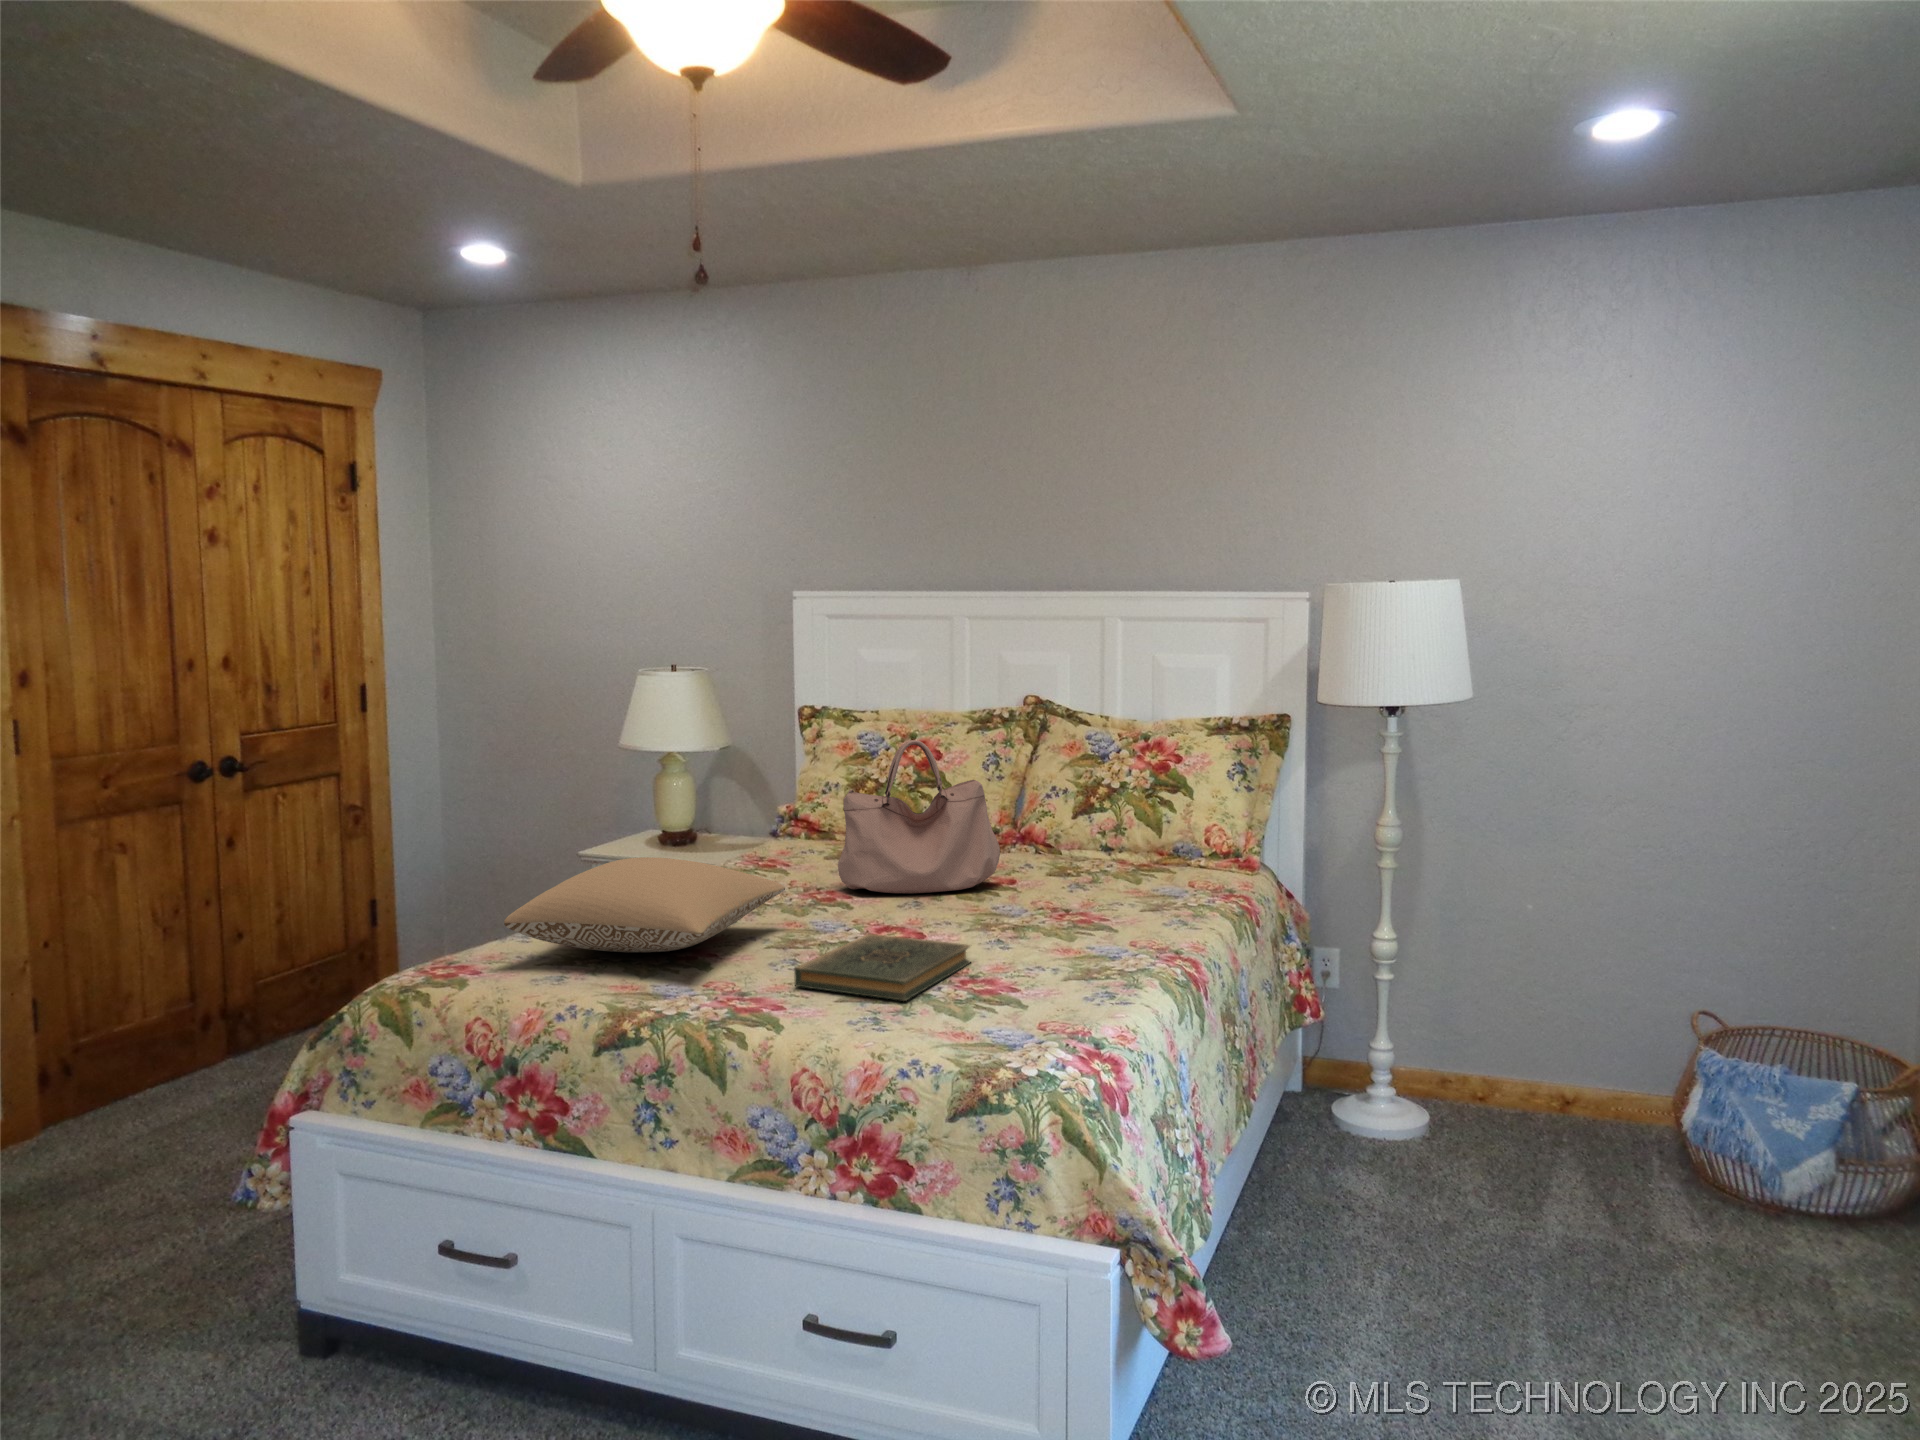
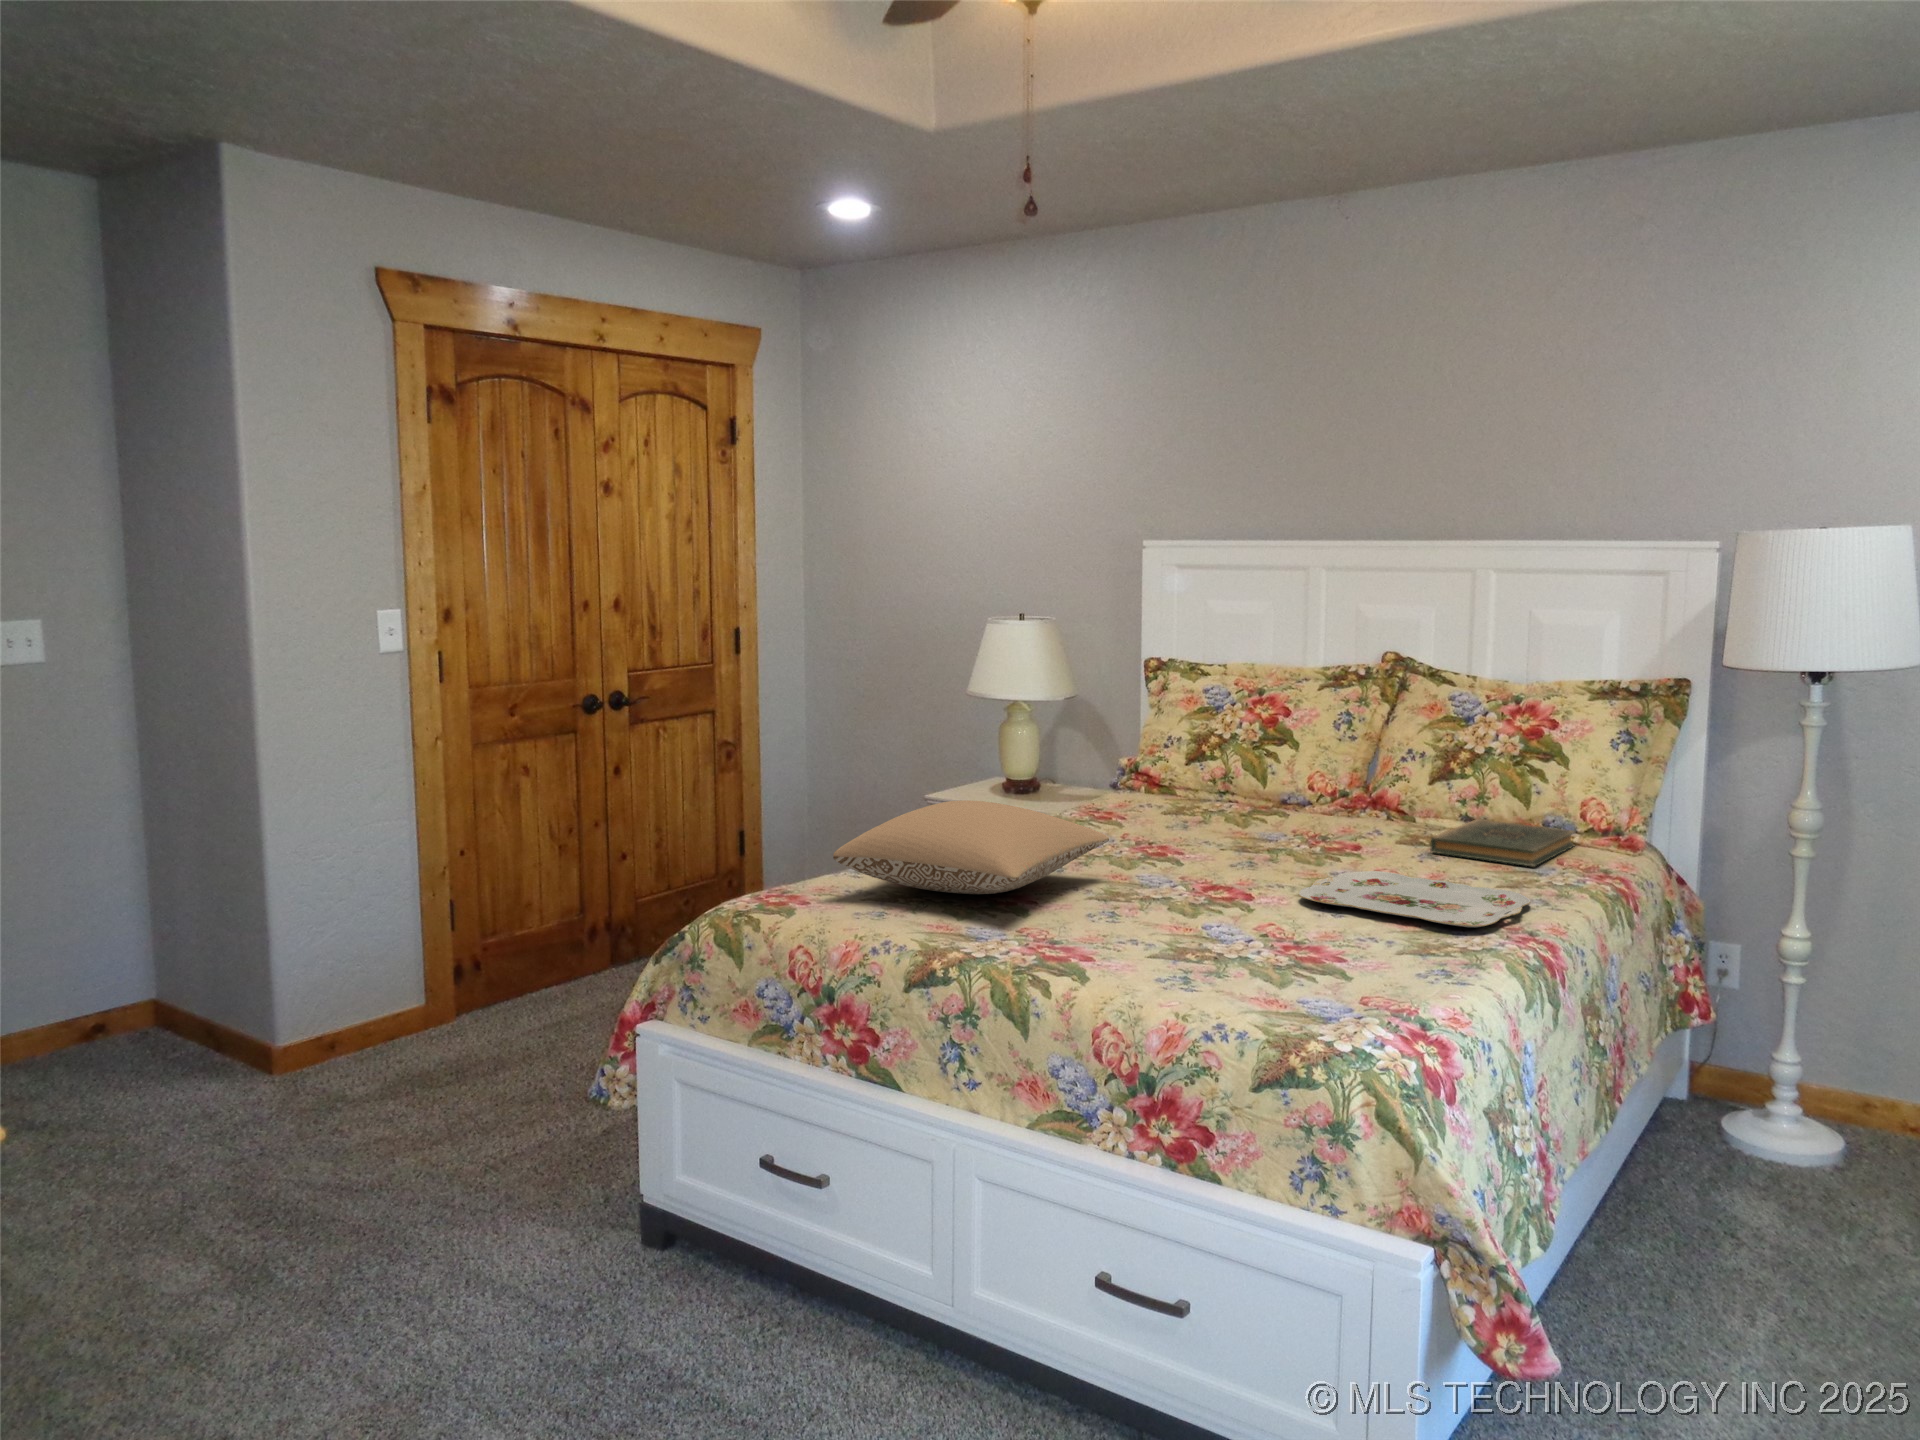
handbag: present [838,740,1000,894] -> none [1169,694,1343,853]
serving tray: none [969,904,1173,951] -> present [1299,871,1530,927]
book: present [794,934,970,1001] -> present [1430,819,1574,866]

